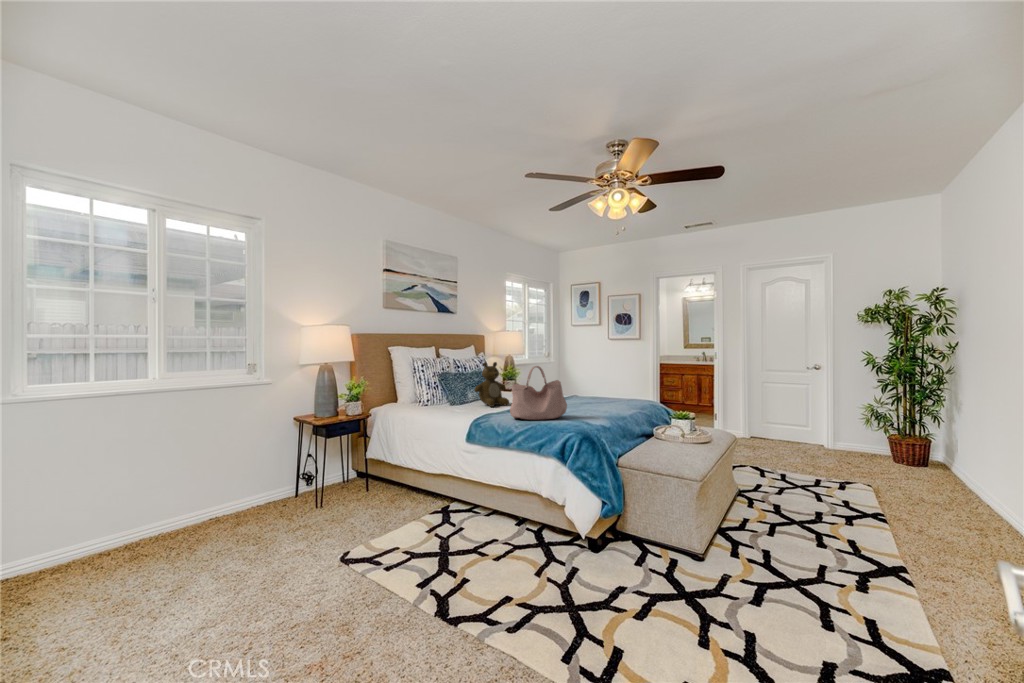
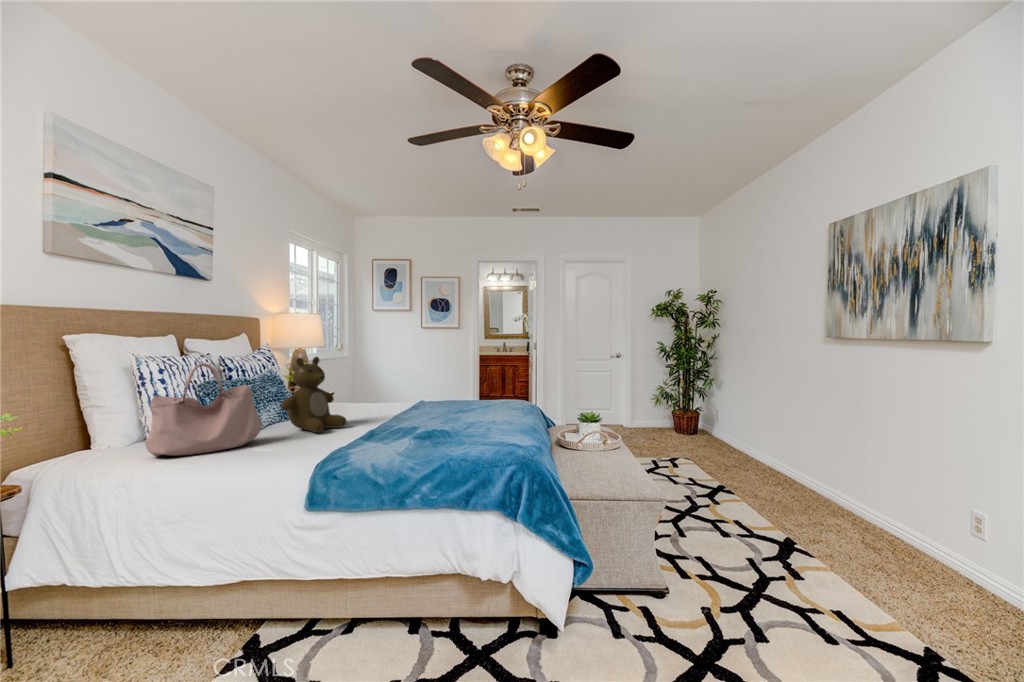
handbag: present [510,366,567,420] -> present [146,363,262,456]

